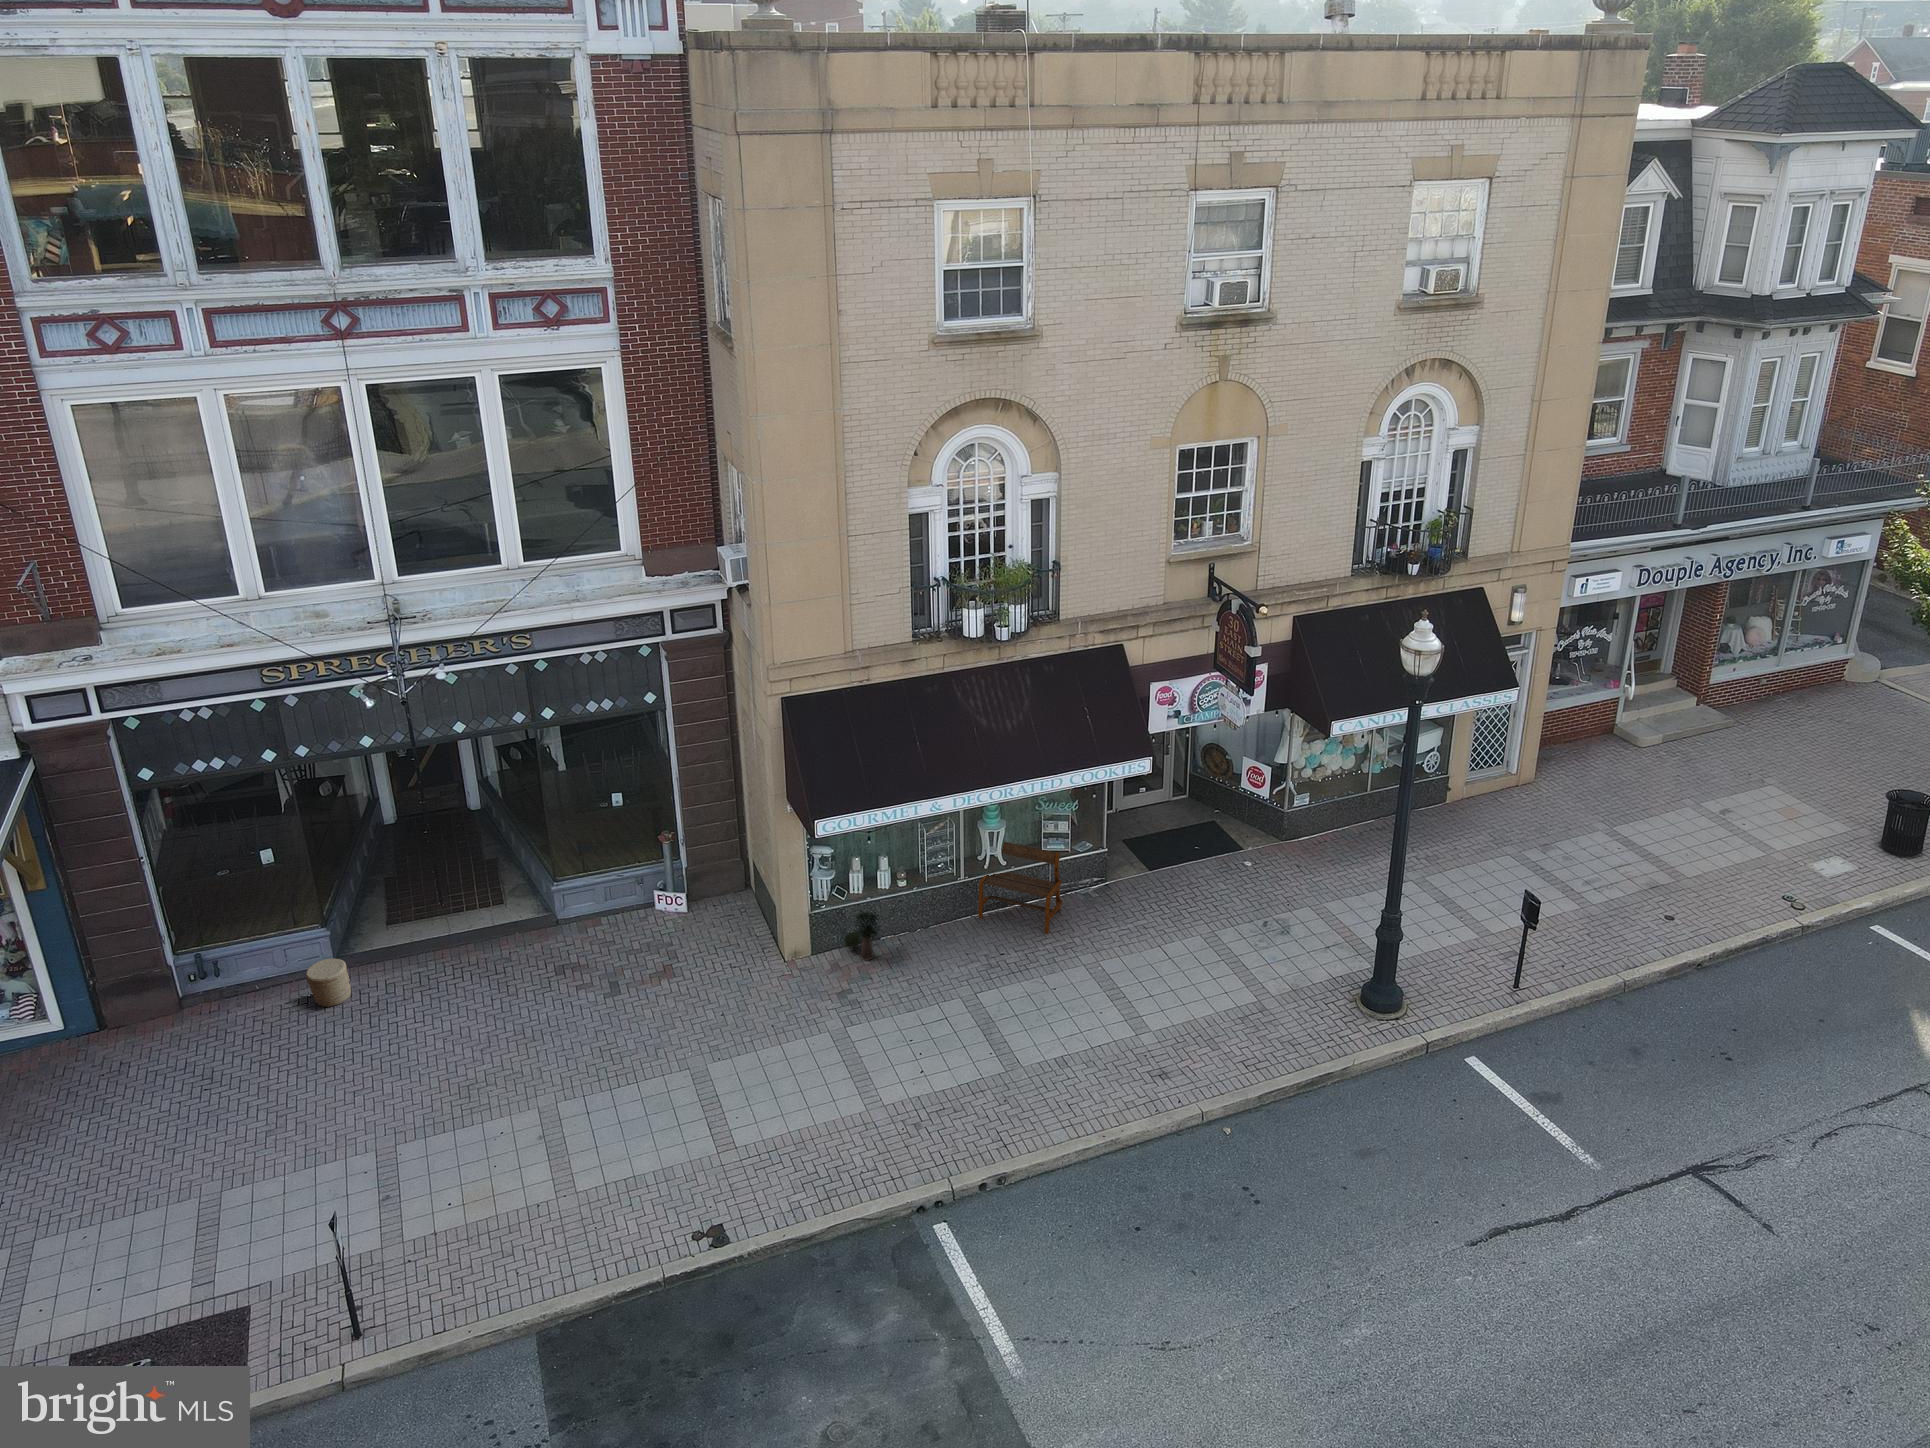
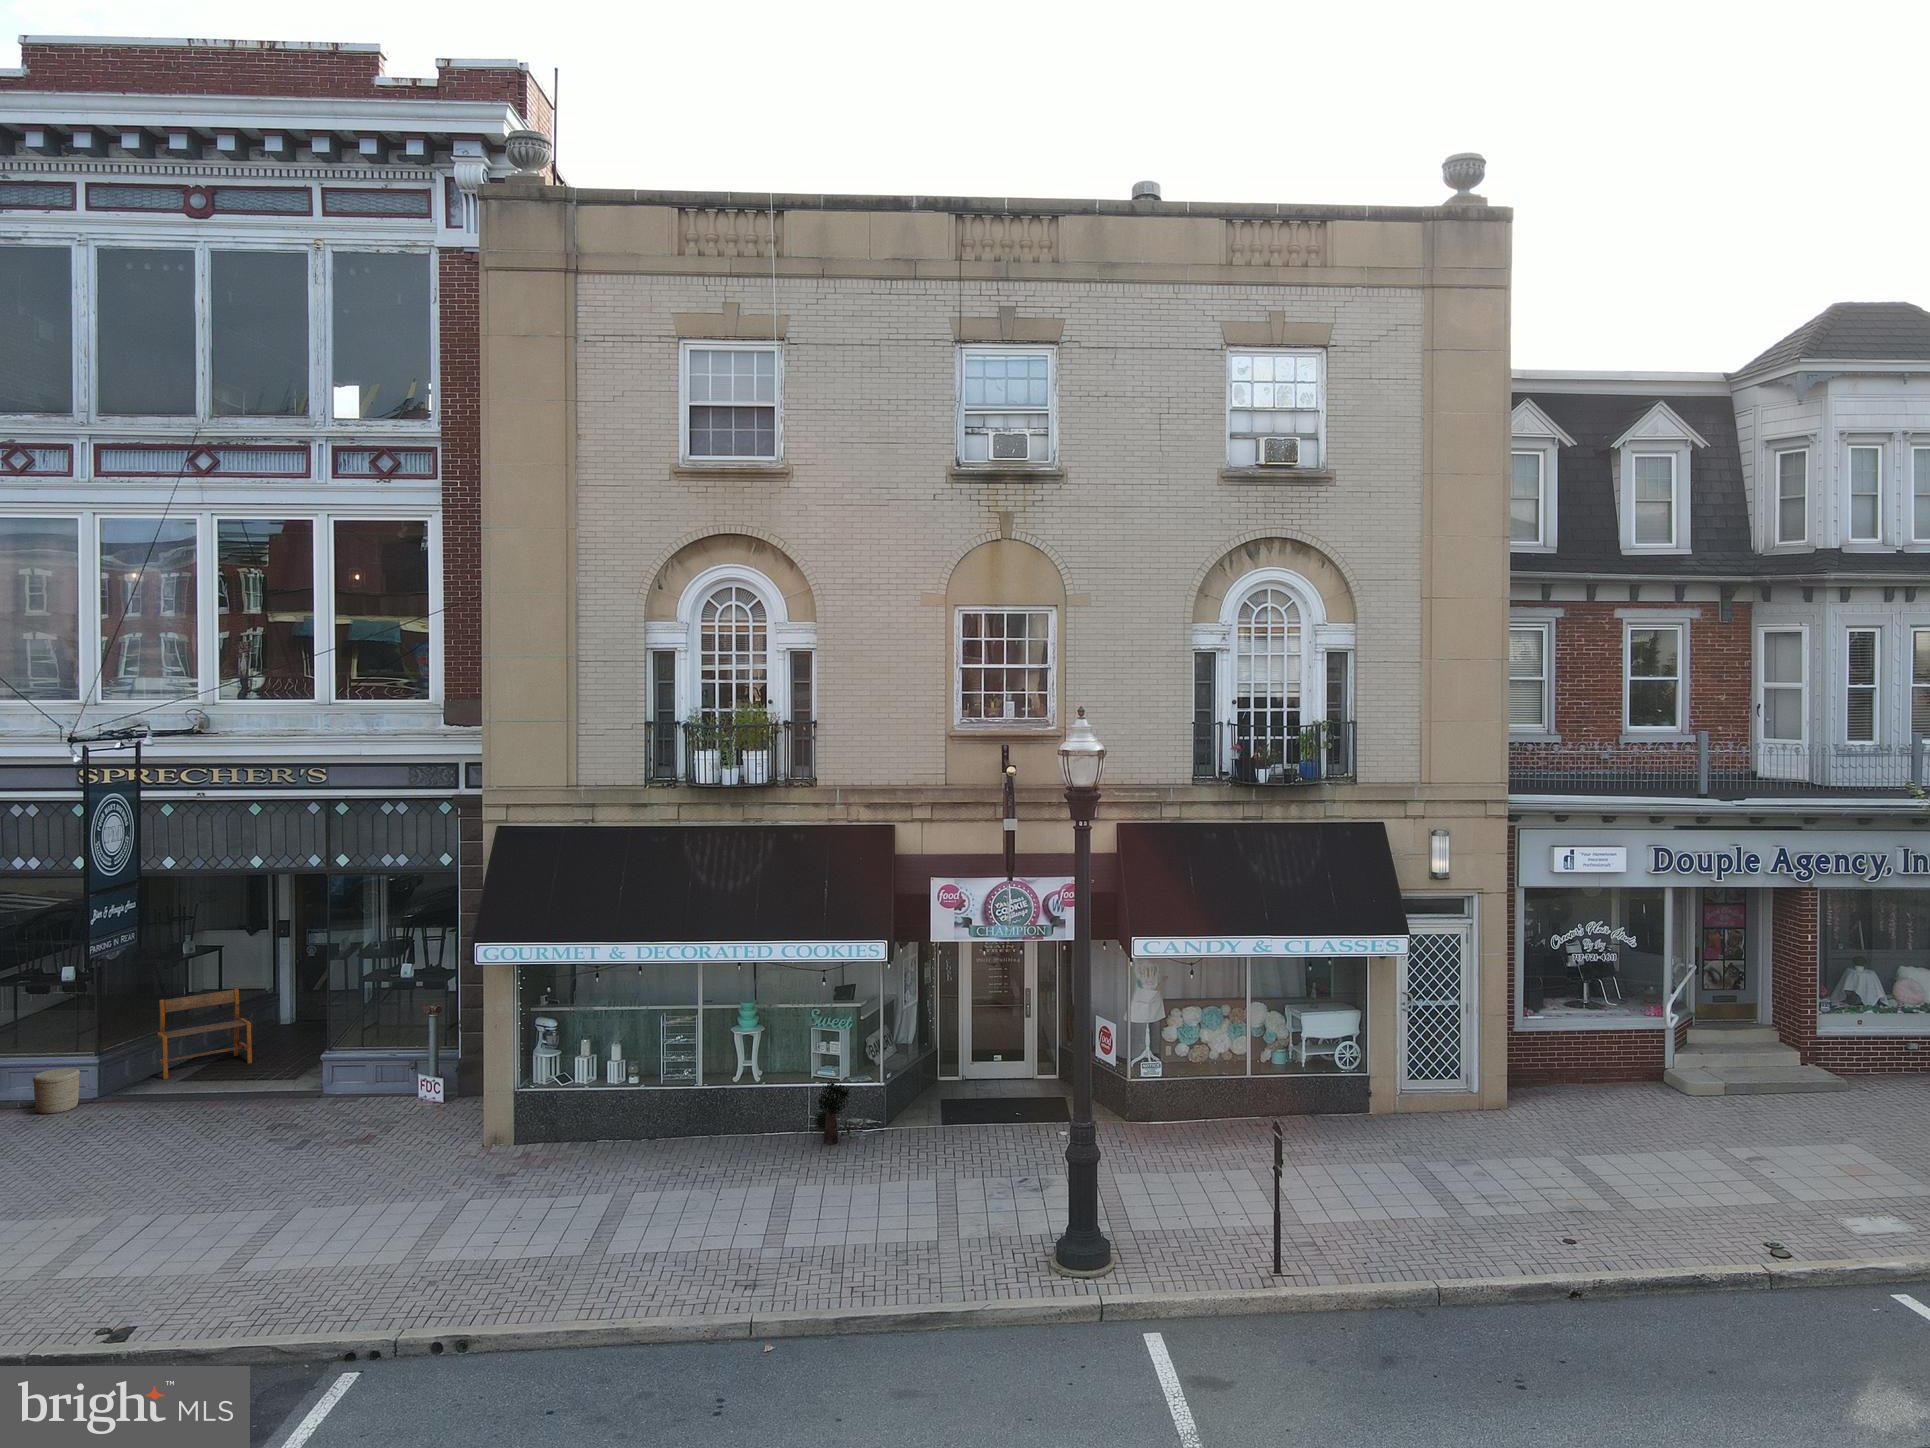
bench: present [978,841,1063,934] -> present [157,988,252,1079]
potted plant: present [844,911,880,961] -> present [814,1080,852,1144]

